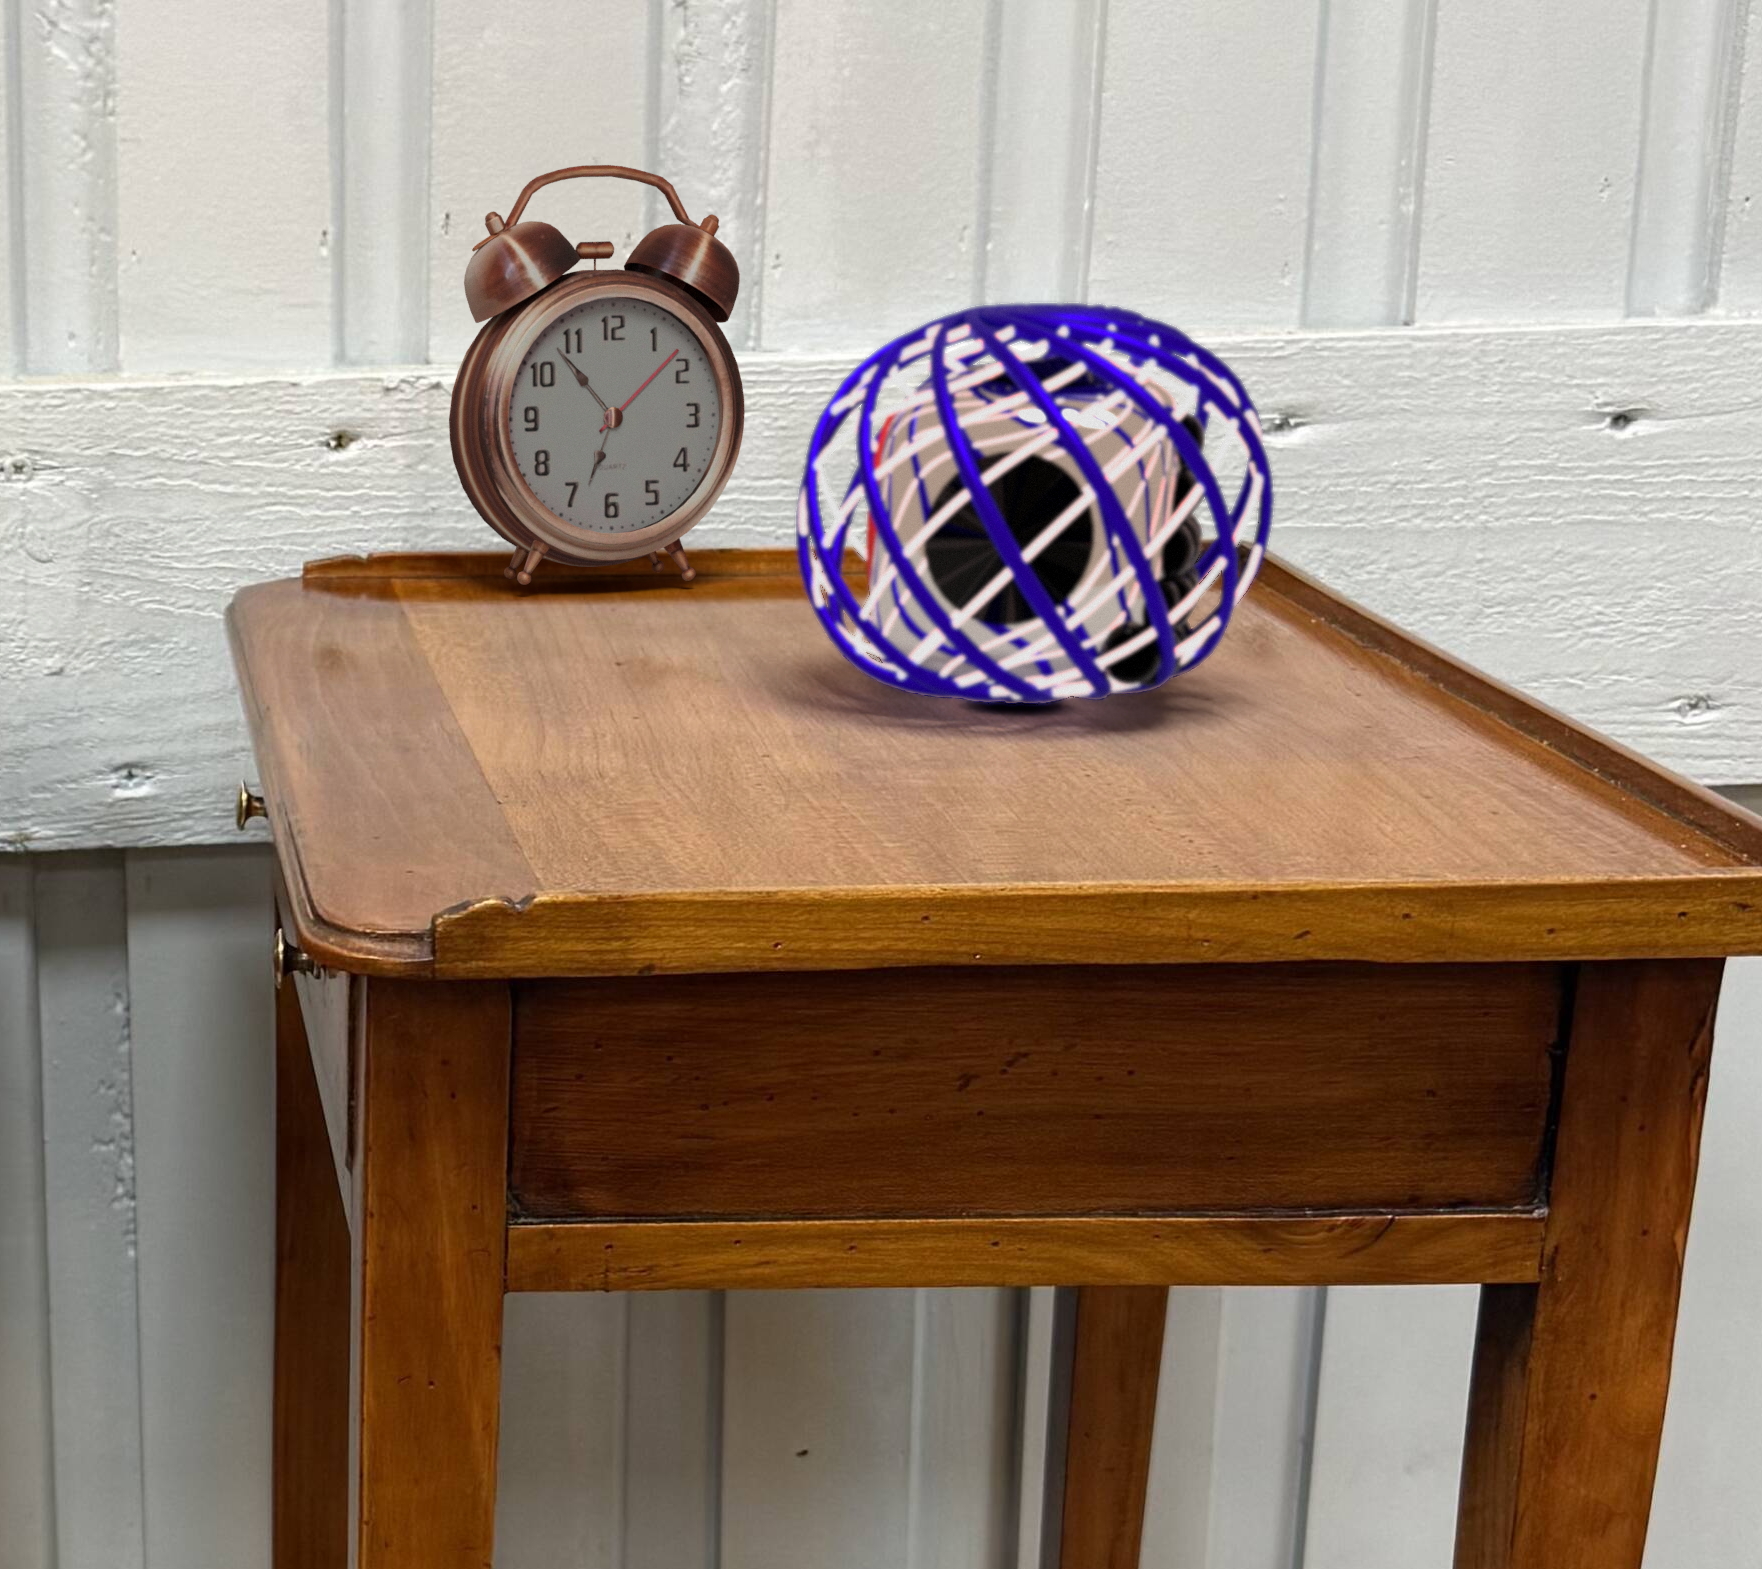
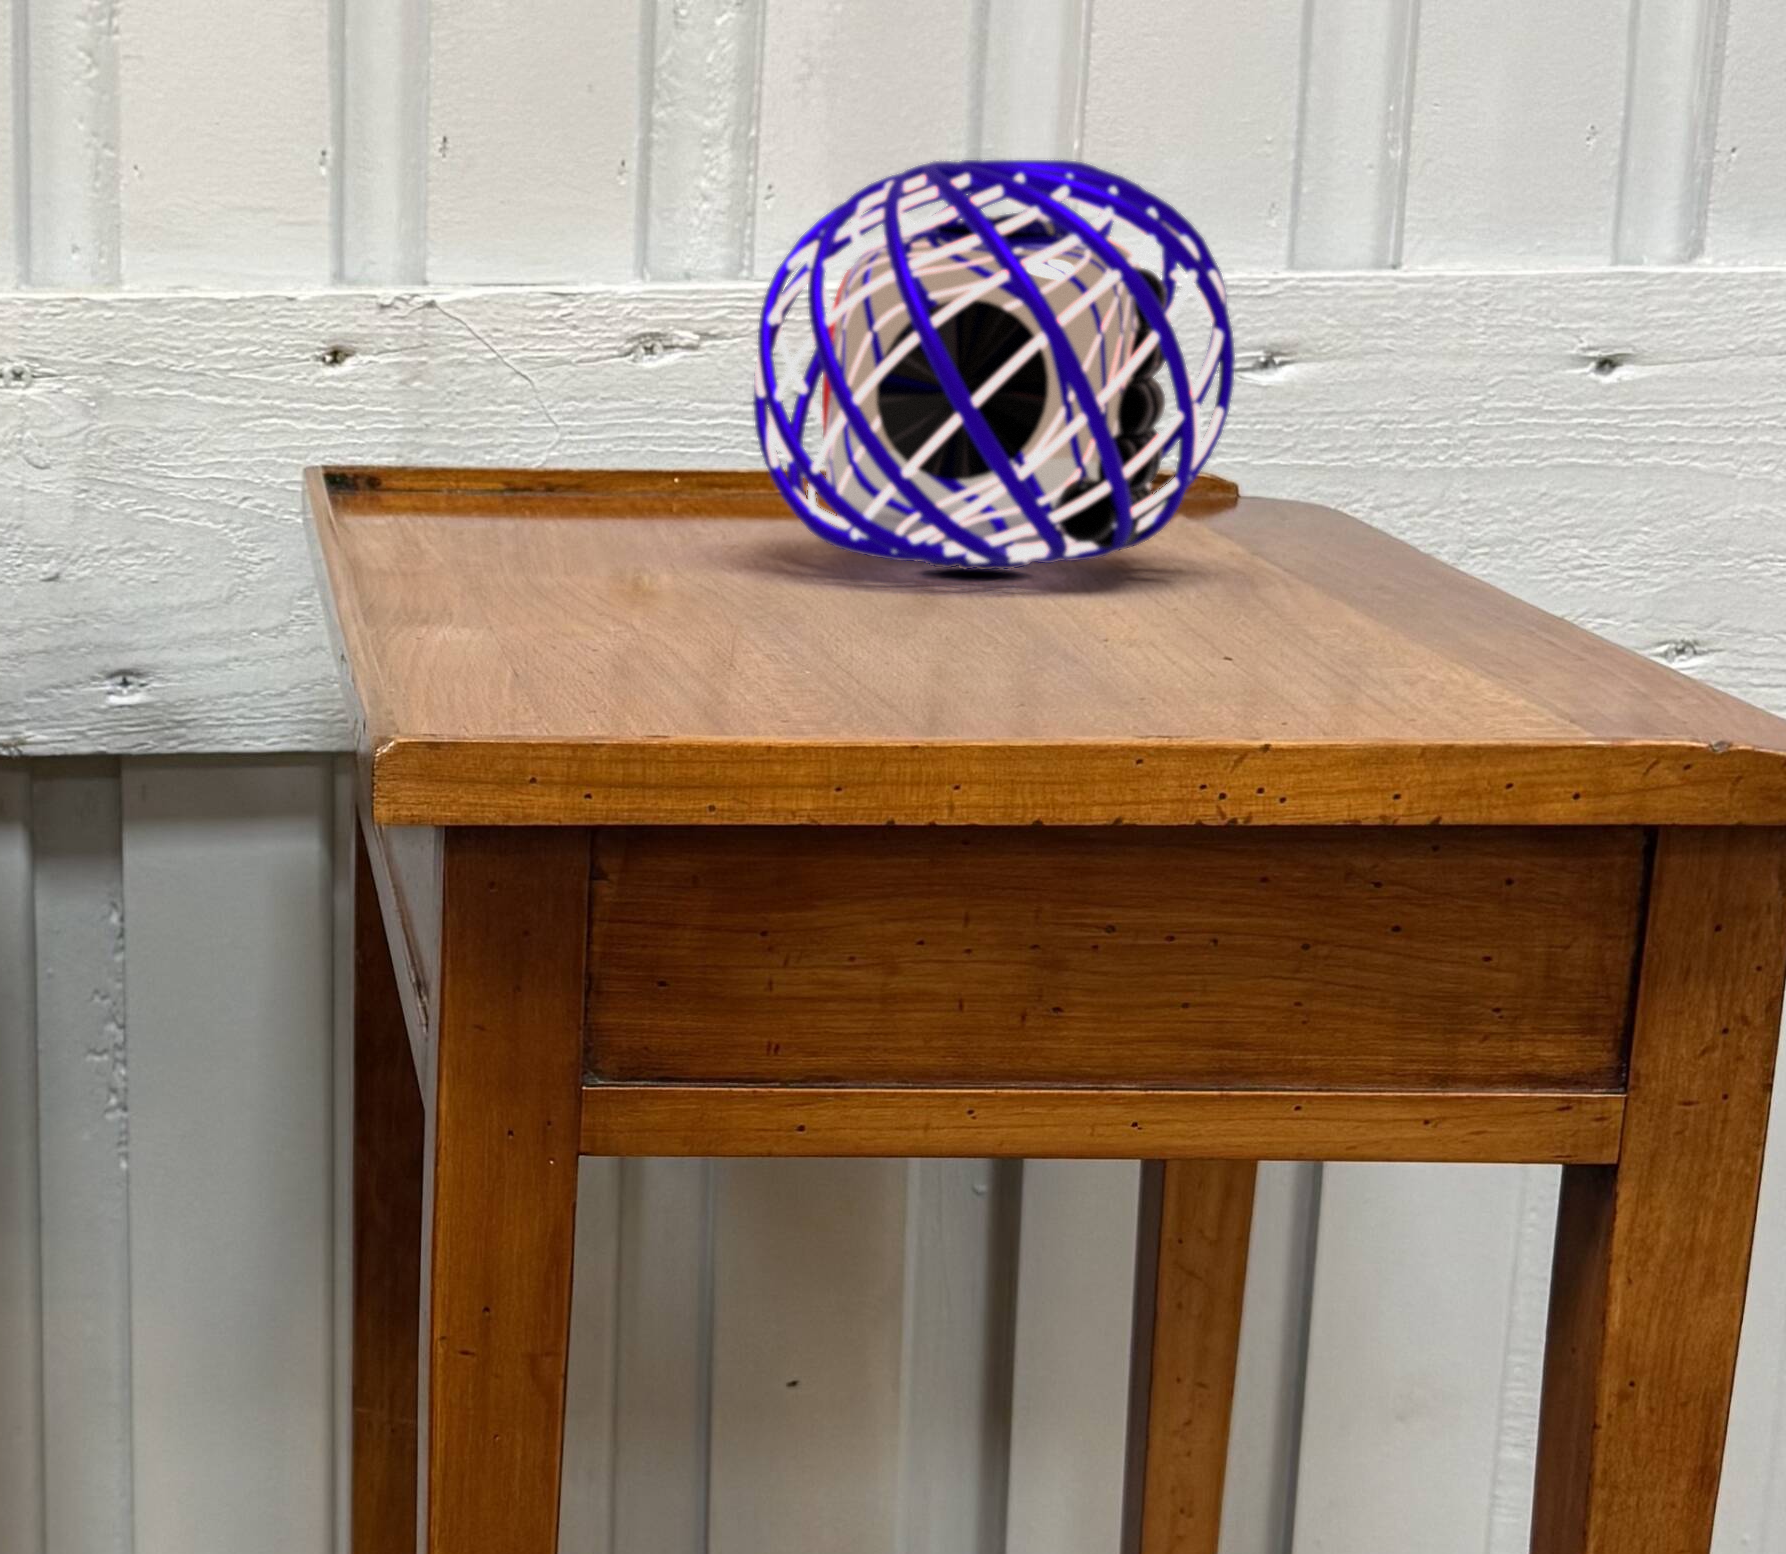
alarm clock: present [449,165,745,585] -> none [434,68,729,488]

